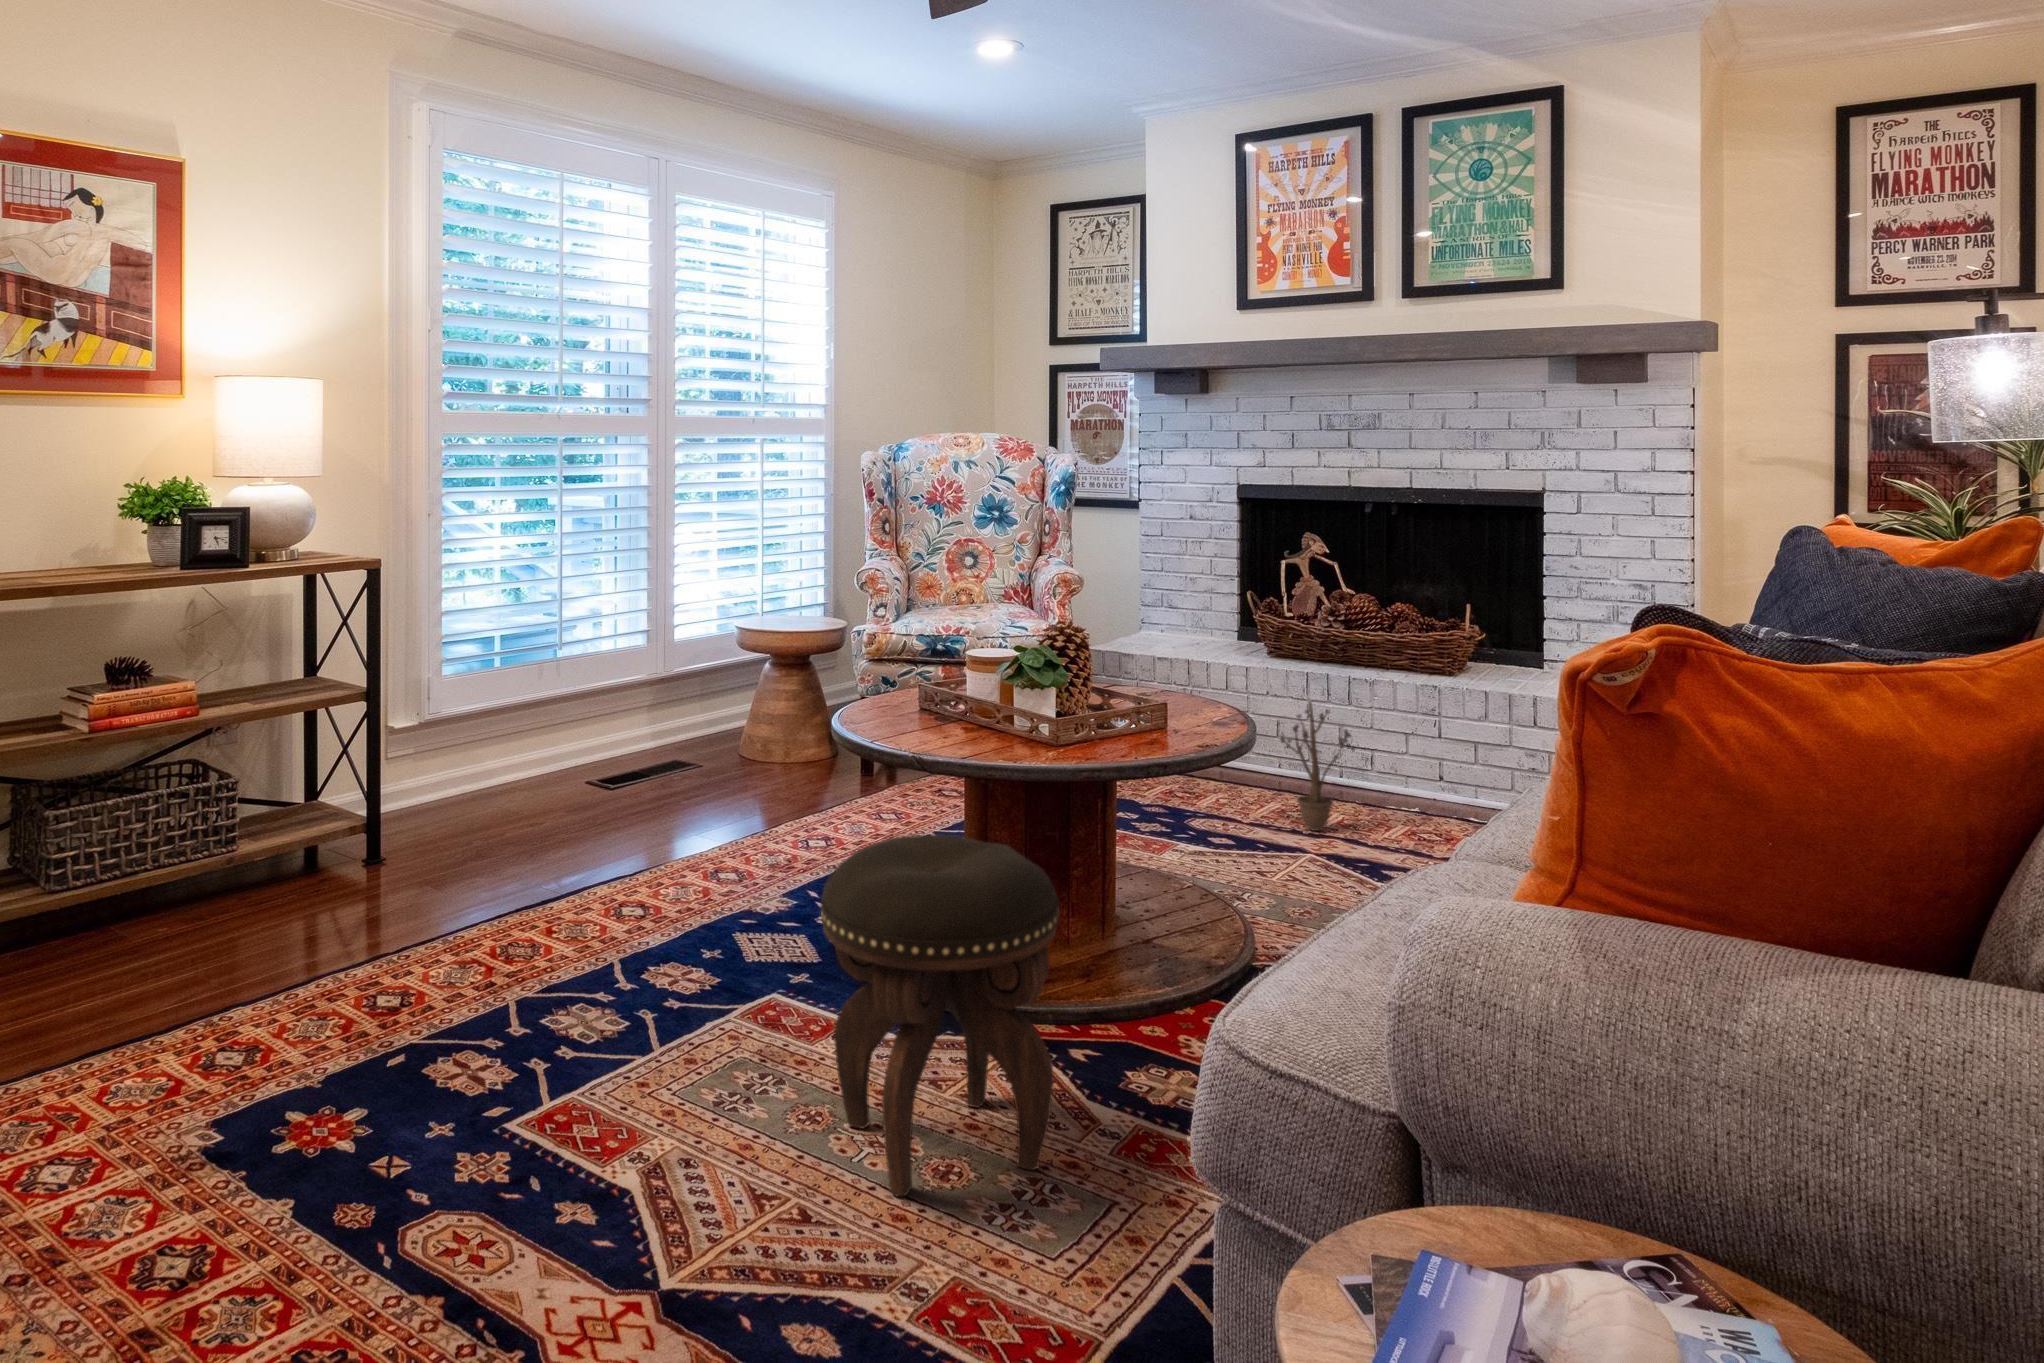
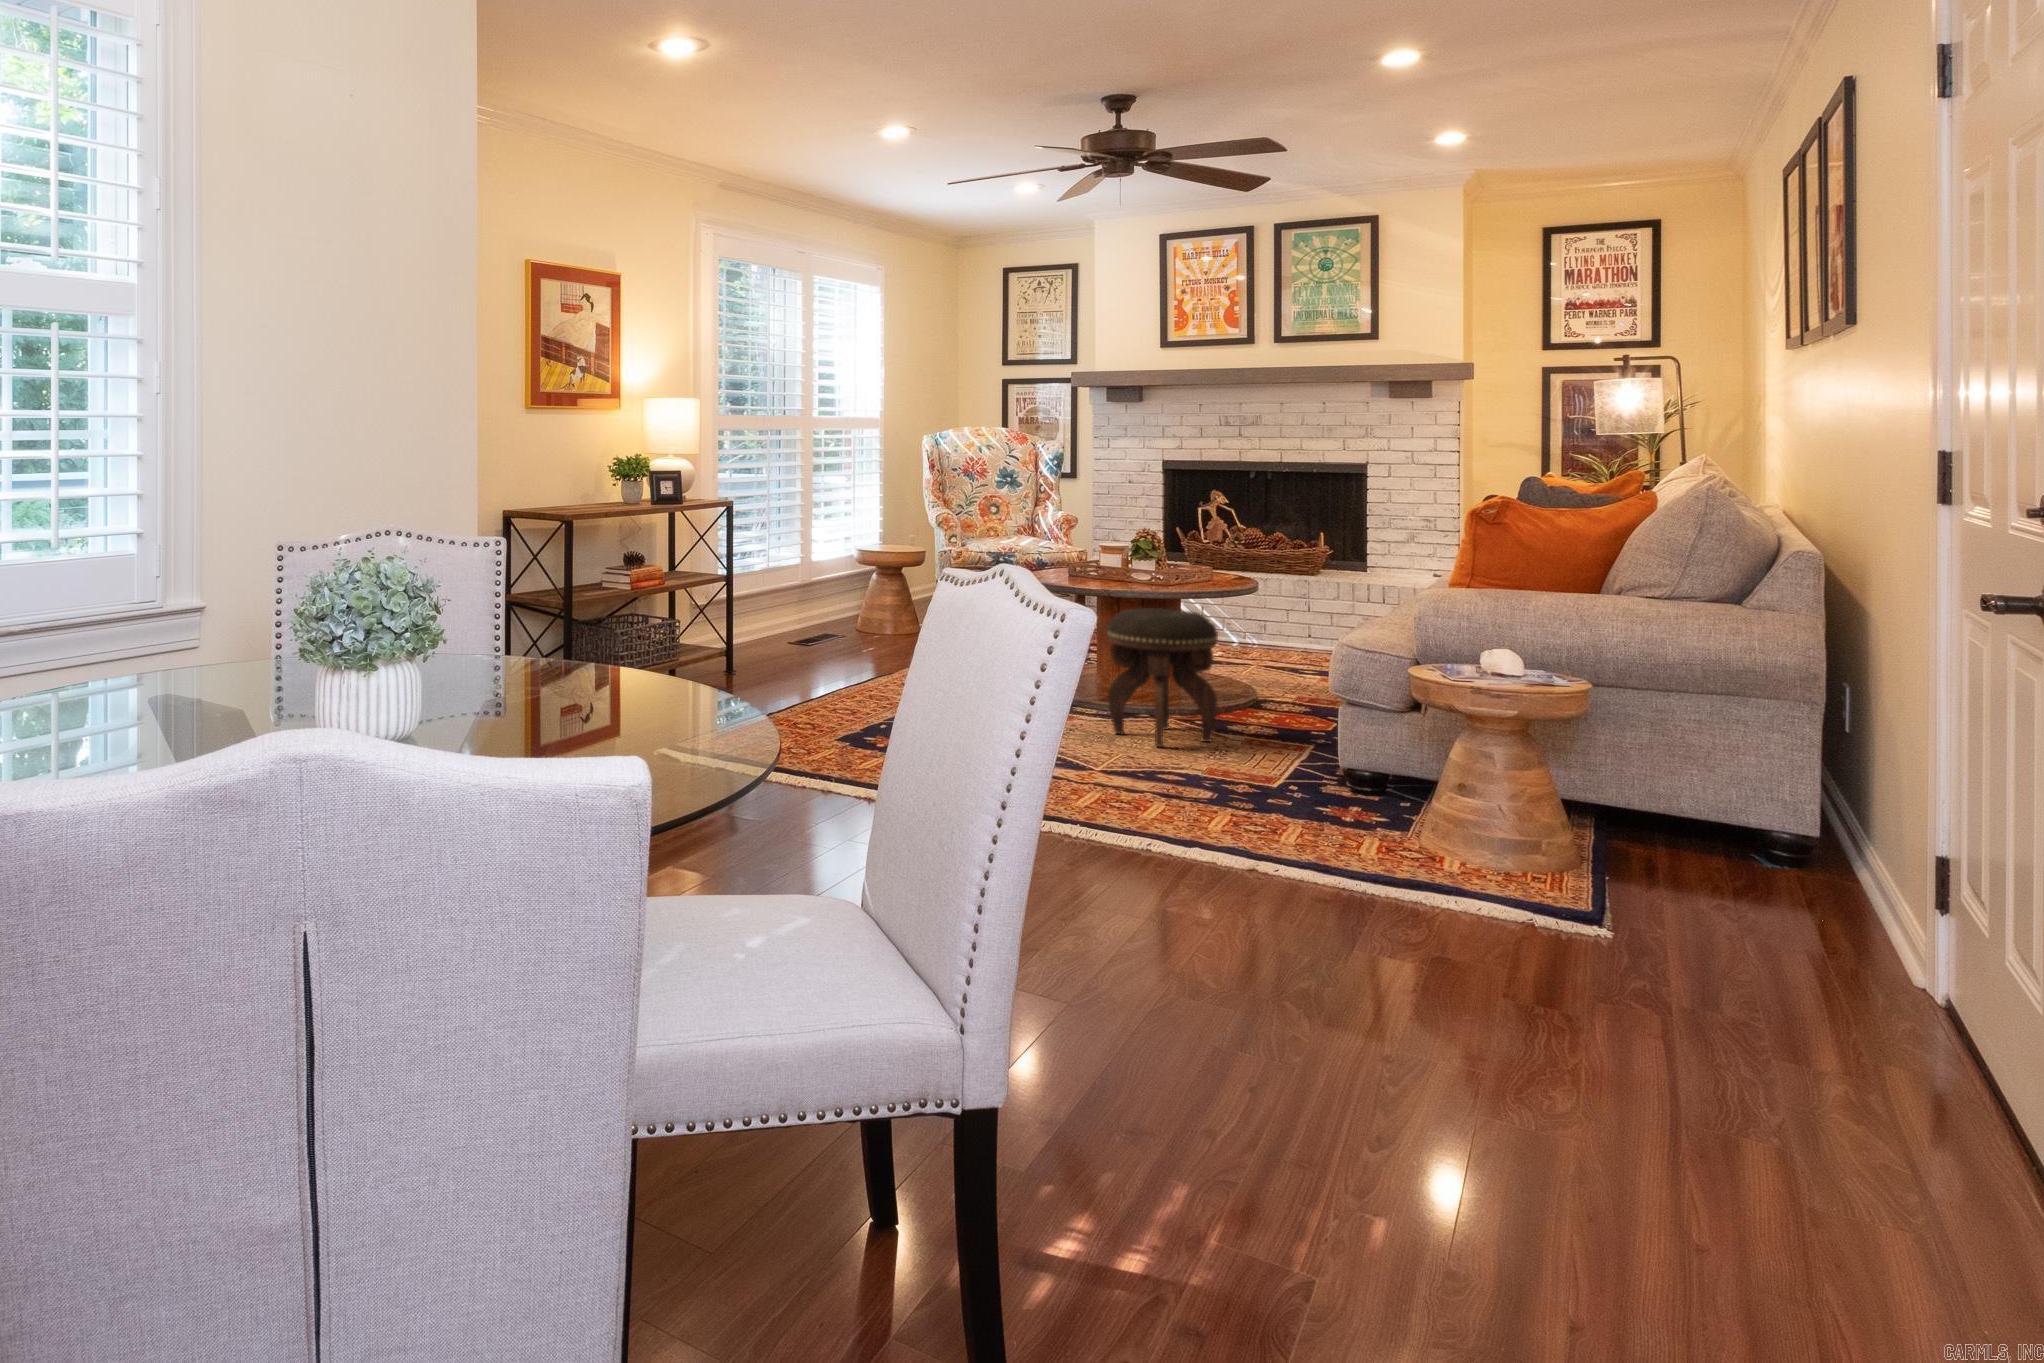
decorative plant: present [1268,702,1355,831] -> none [1219,580,1275,653]

